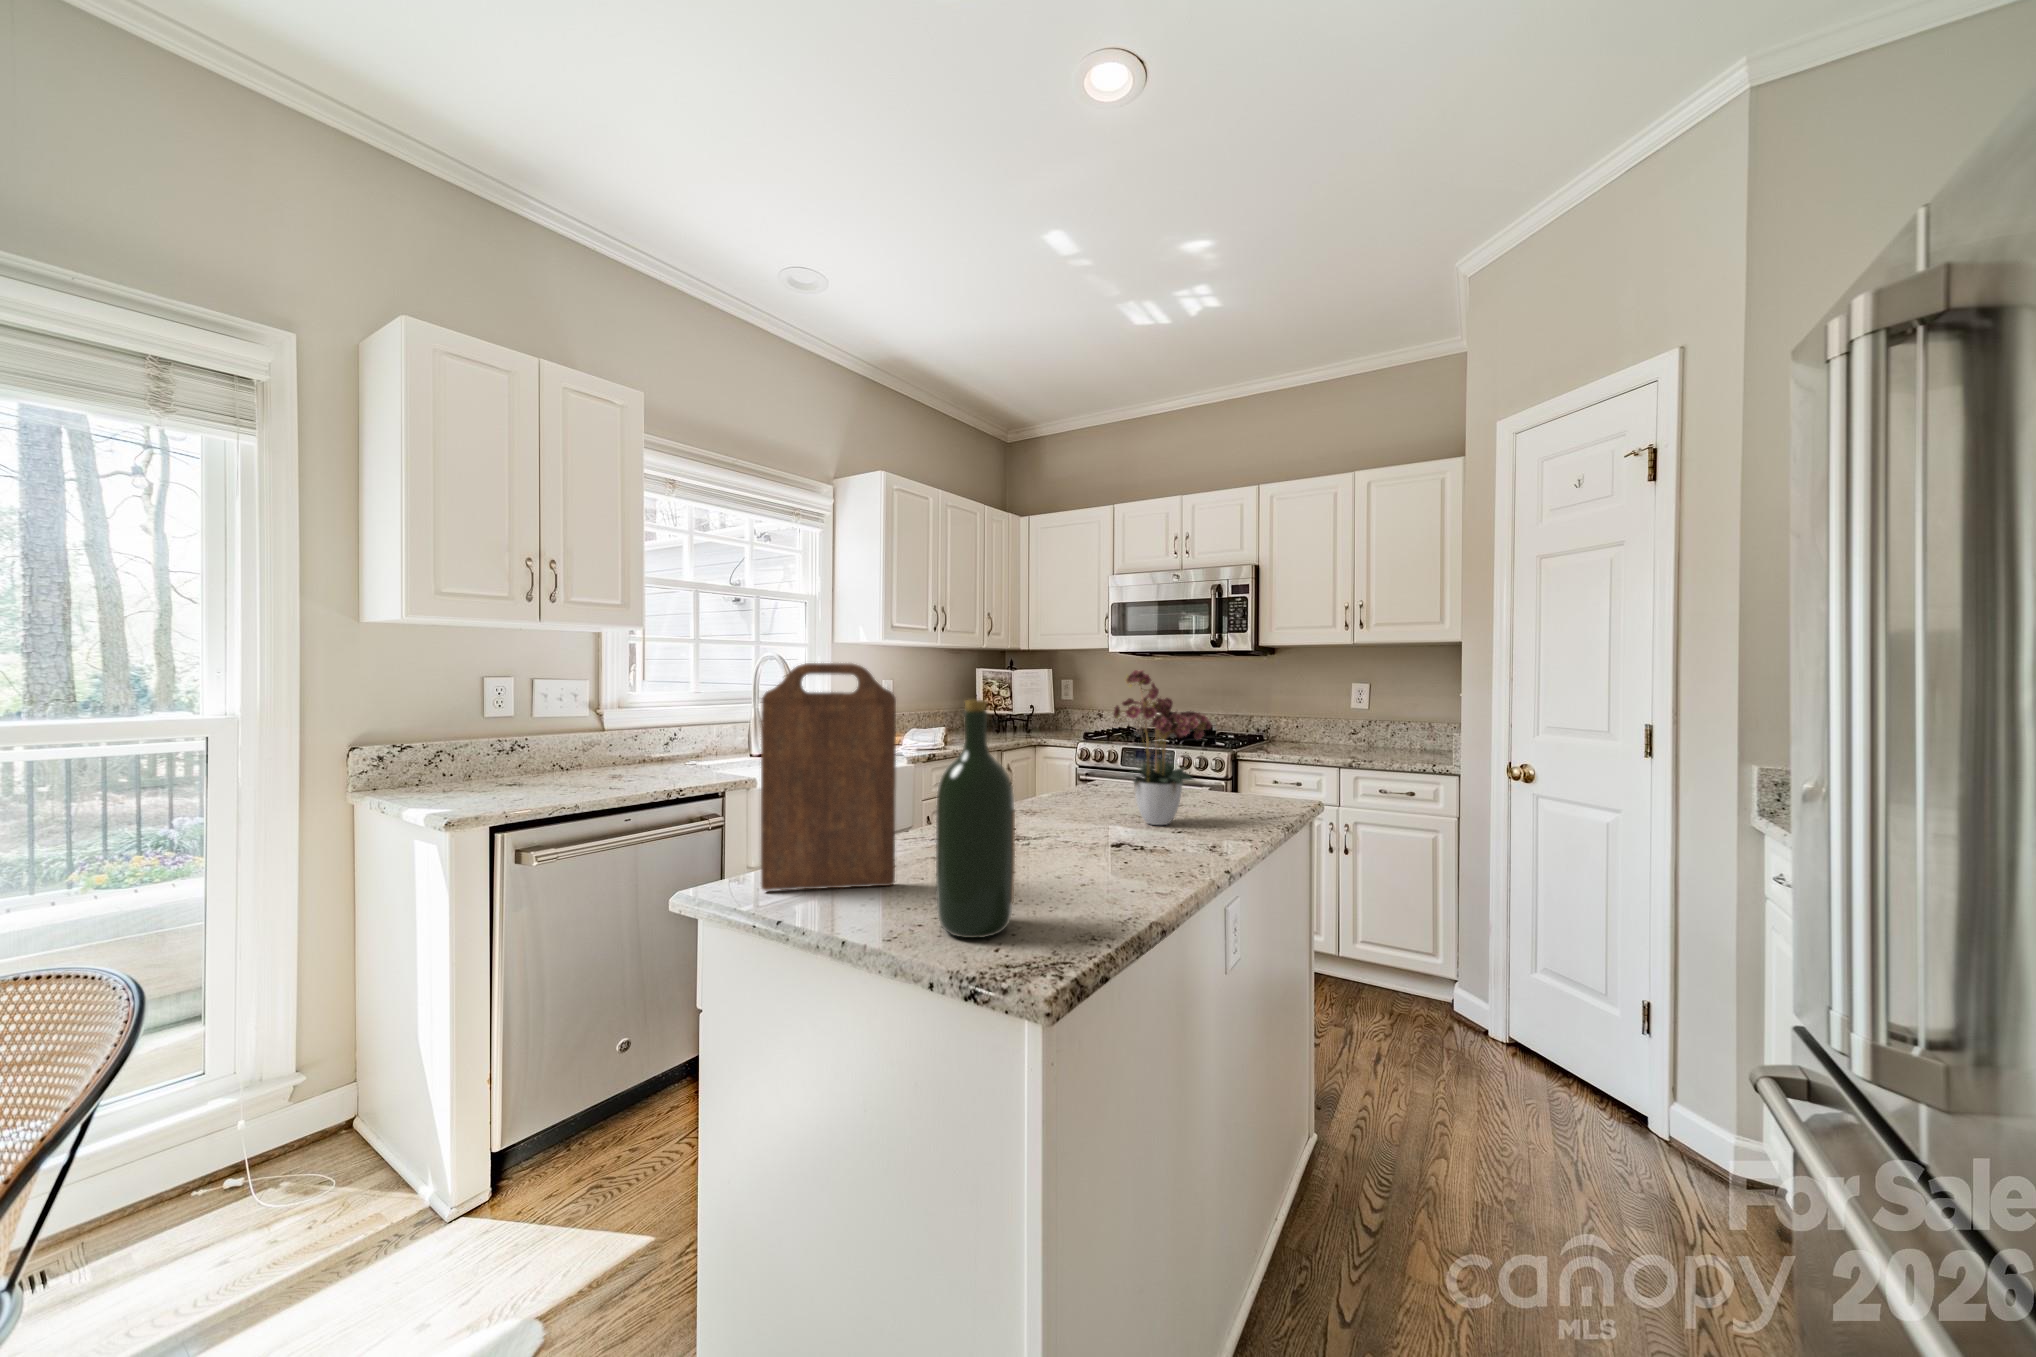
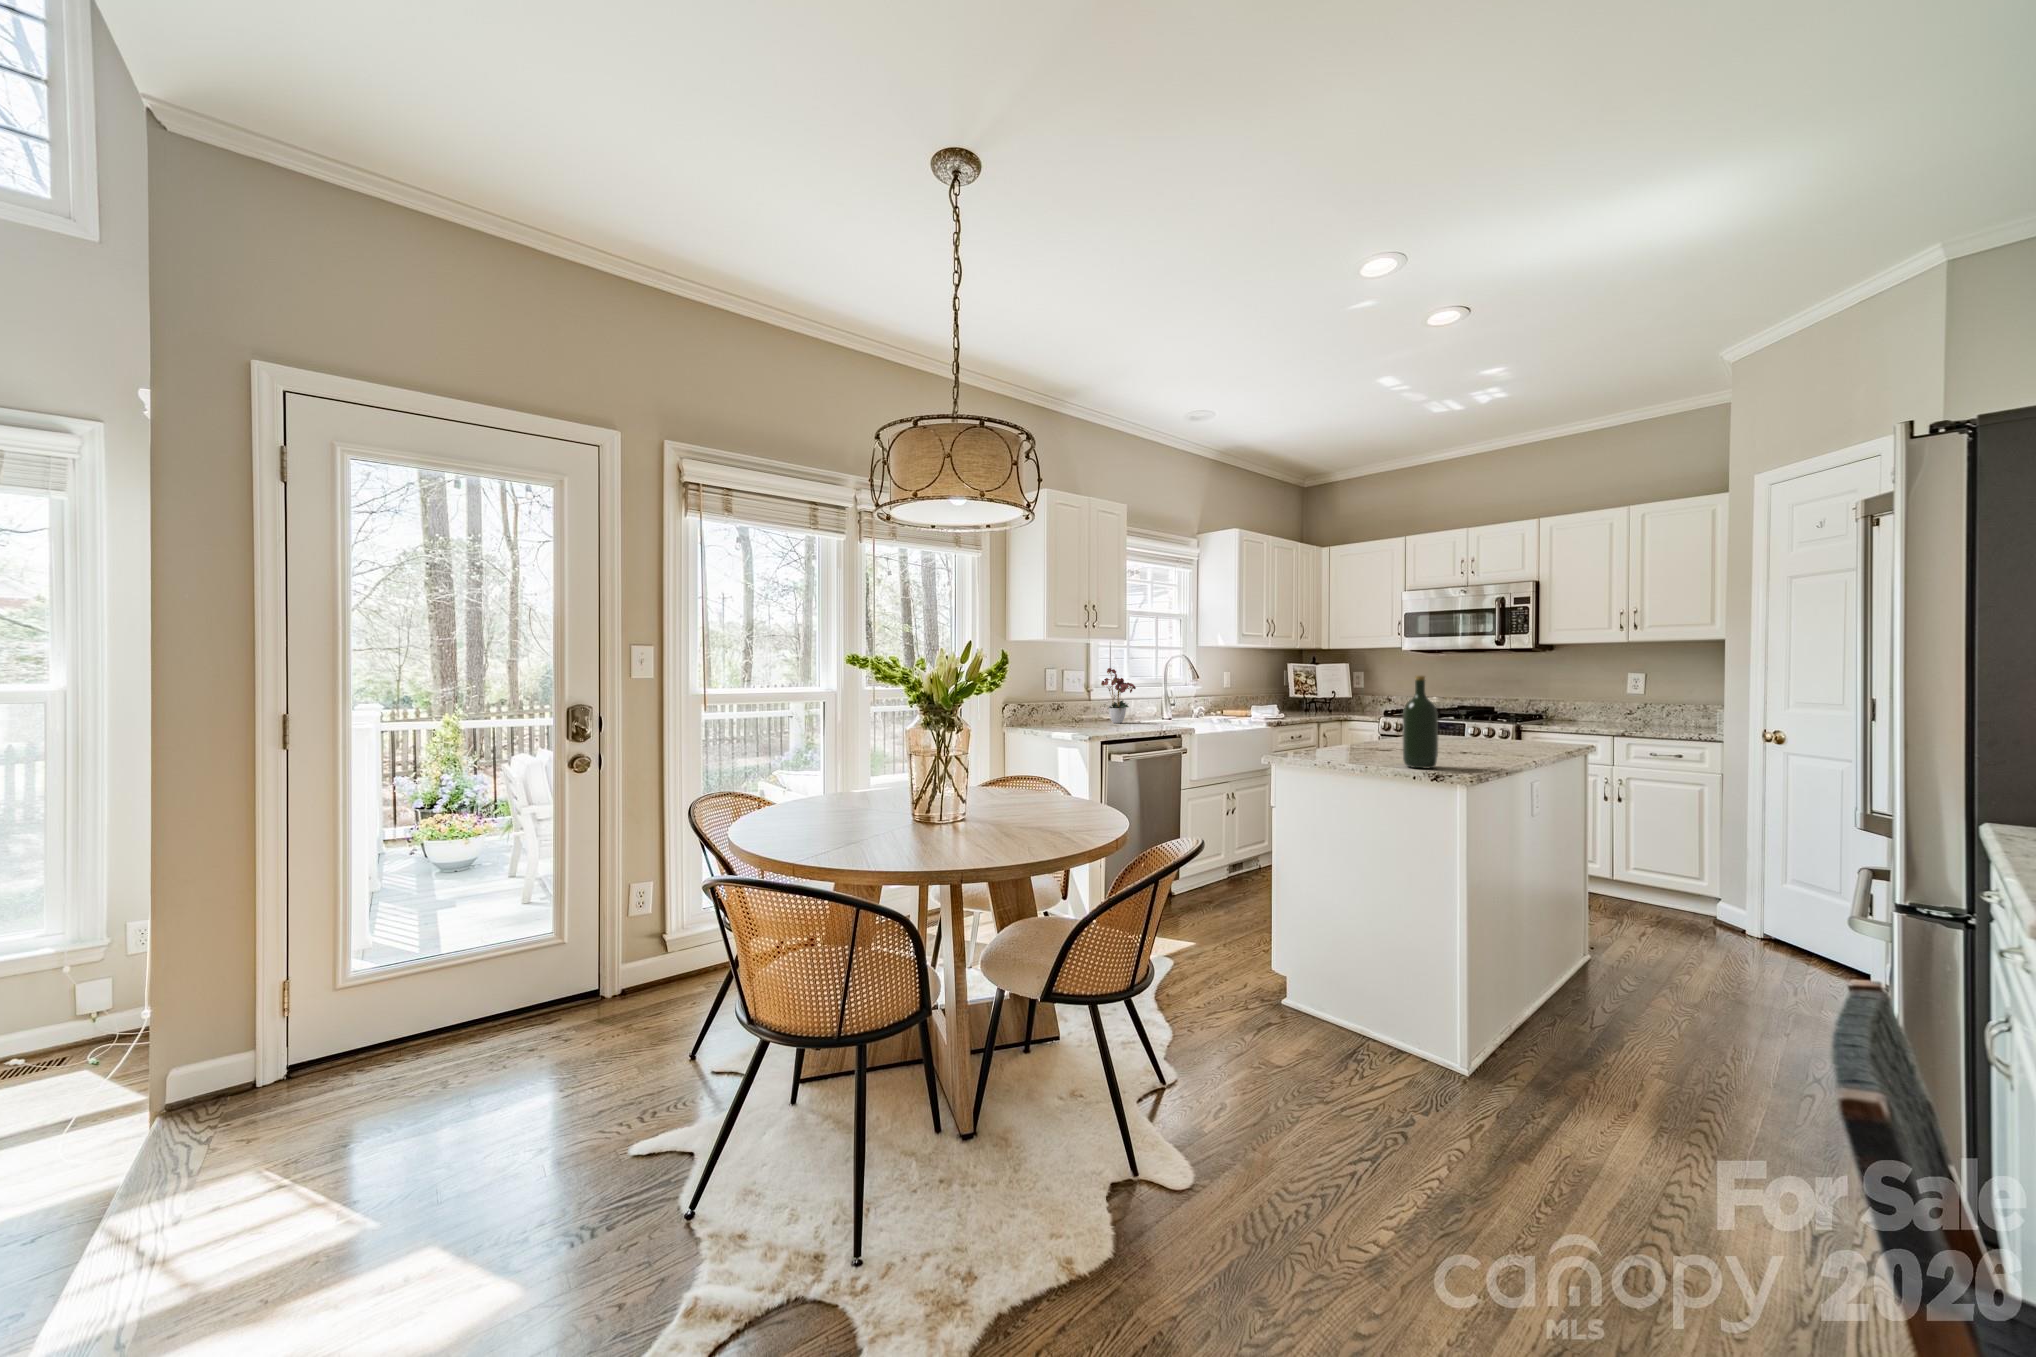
cutting board: present [761,663,896,891] -> none [1304,661,1364,758]
flower arrangement: present [1114,670,1212,825] -> present [1101,668,1136,723]

